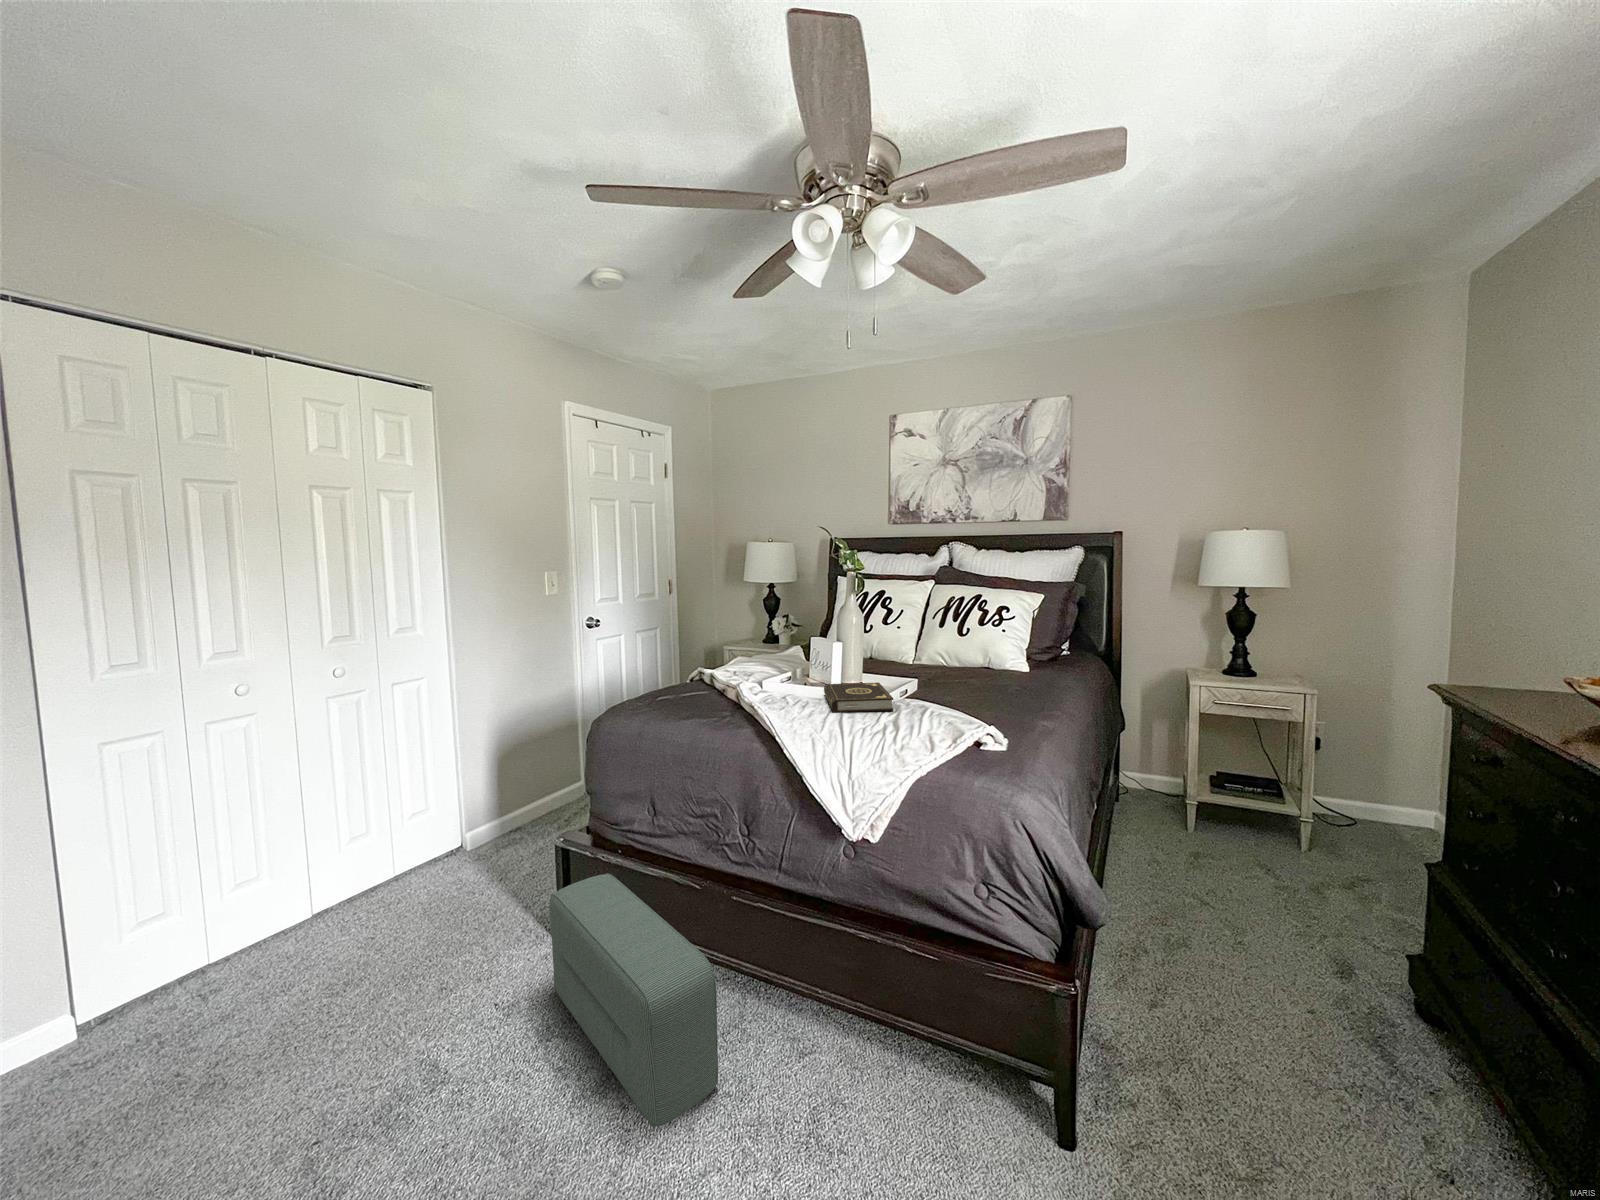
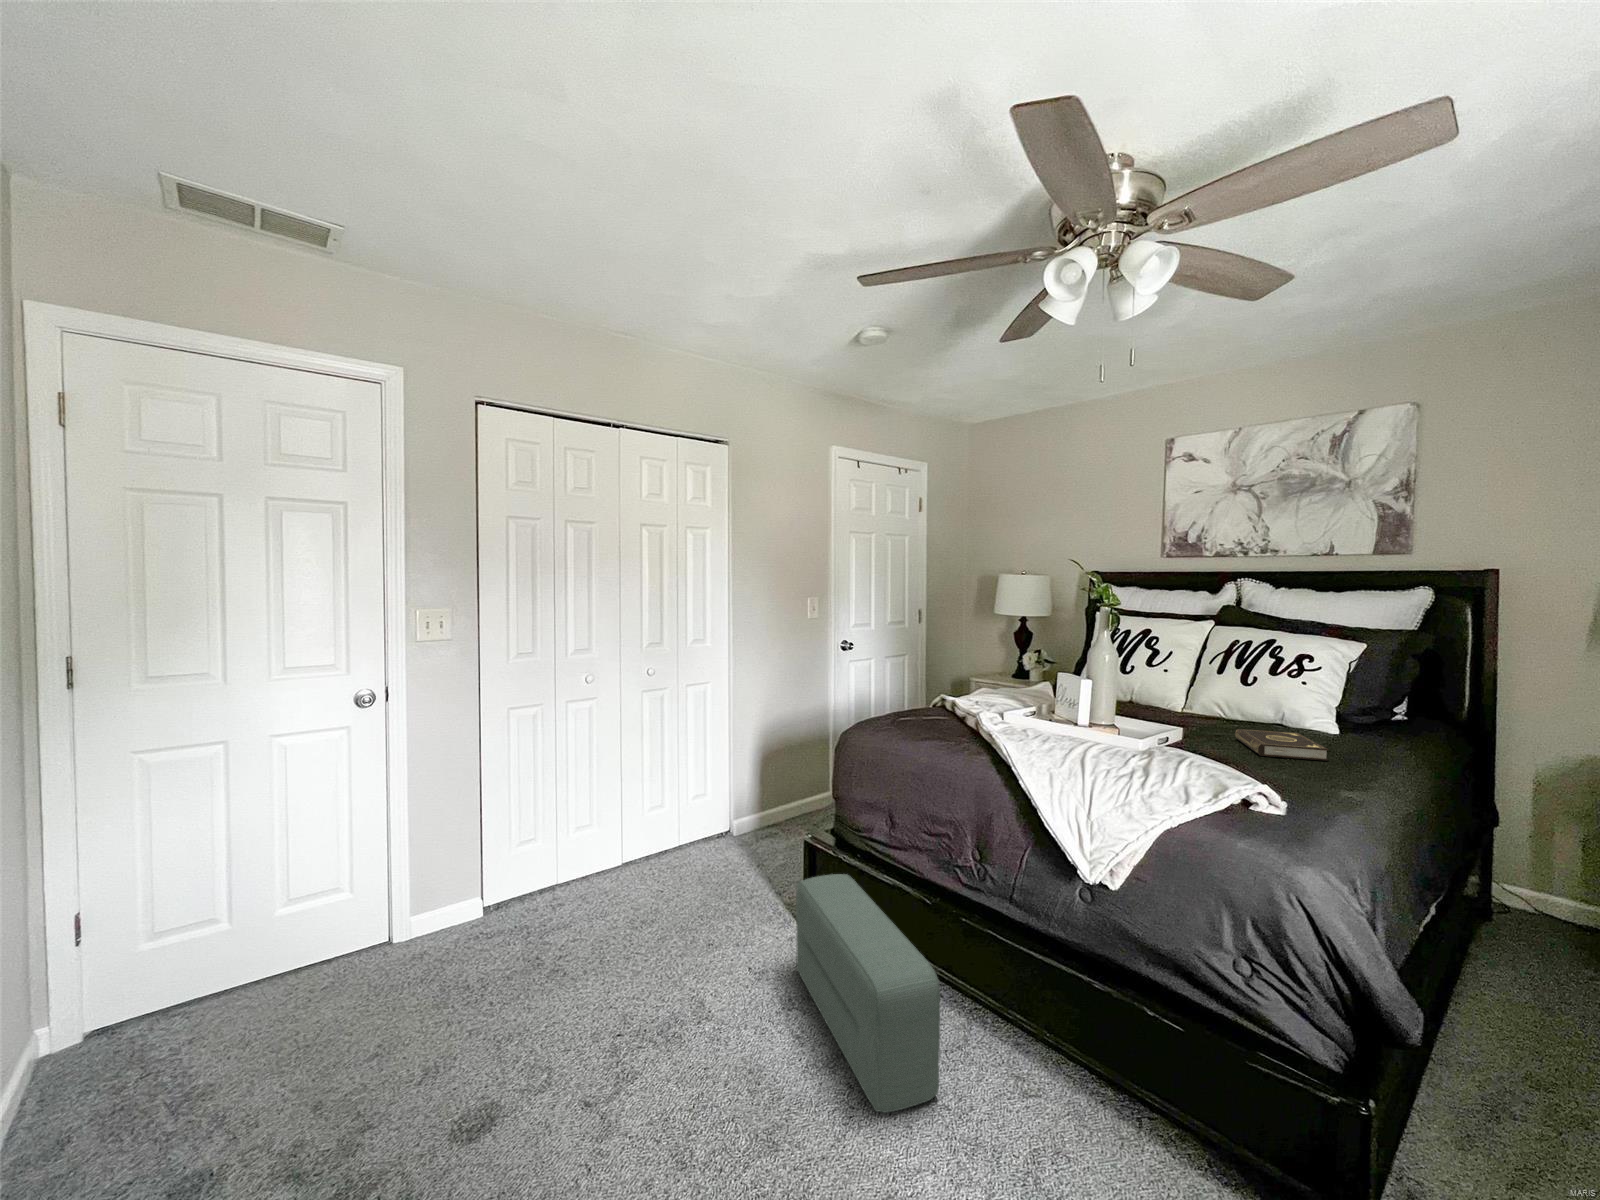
book: present [824,682,893,712] -> present [1235,729,1328,761]

